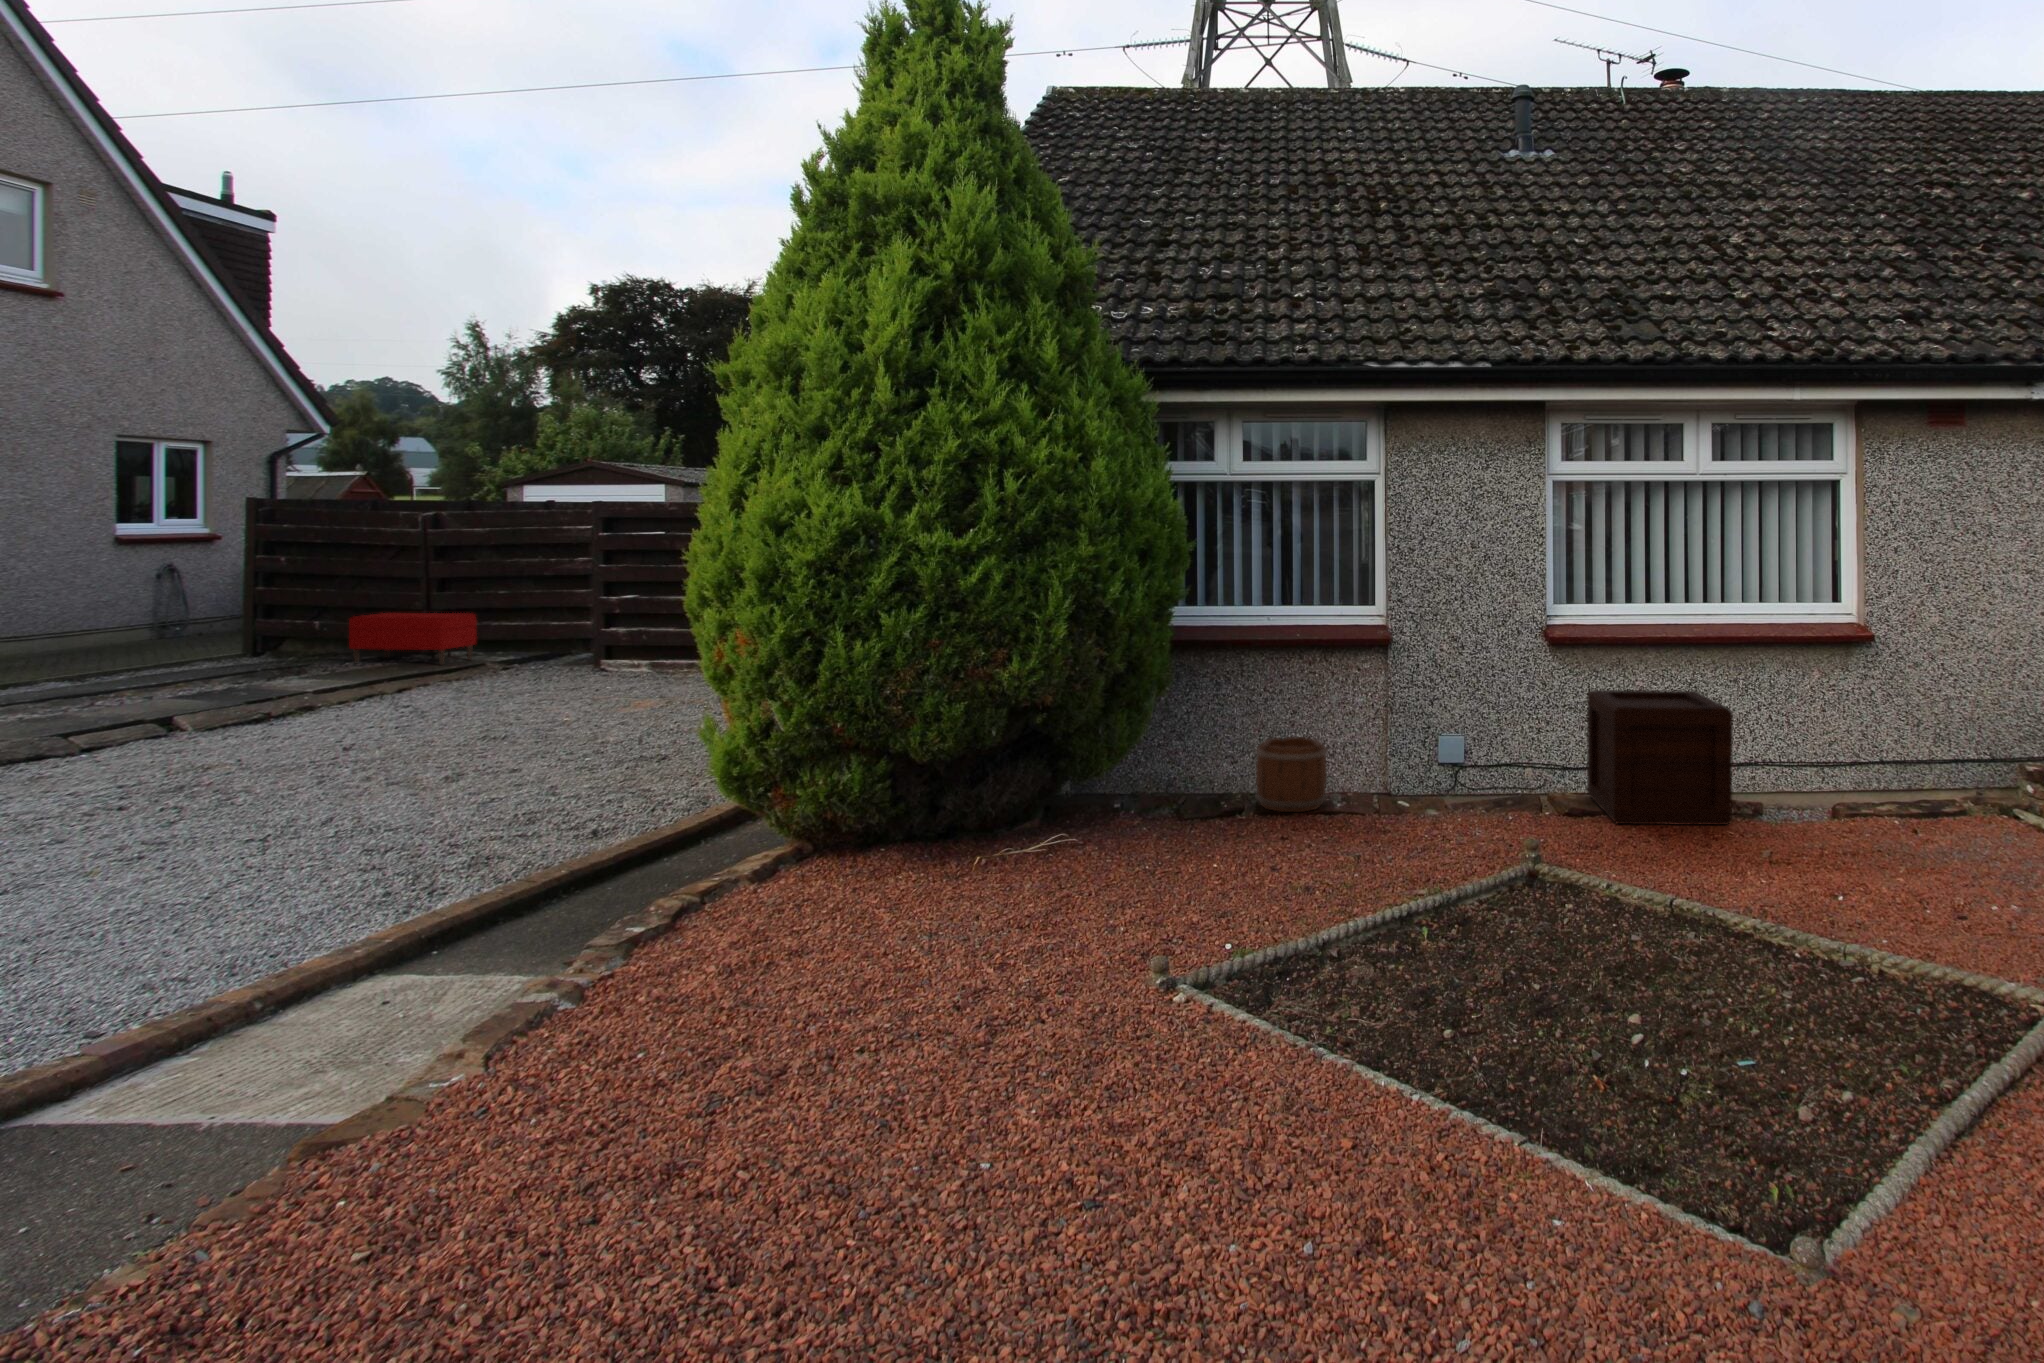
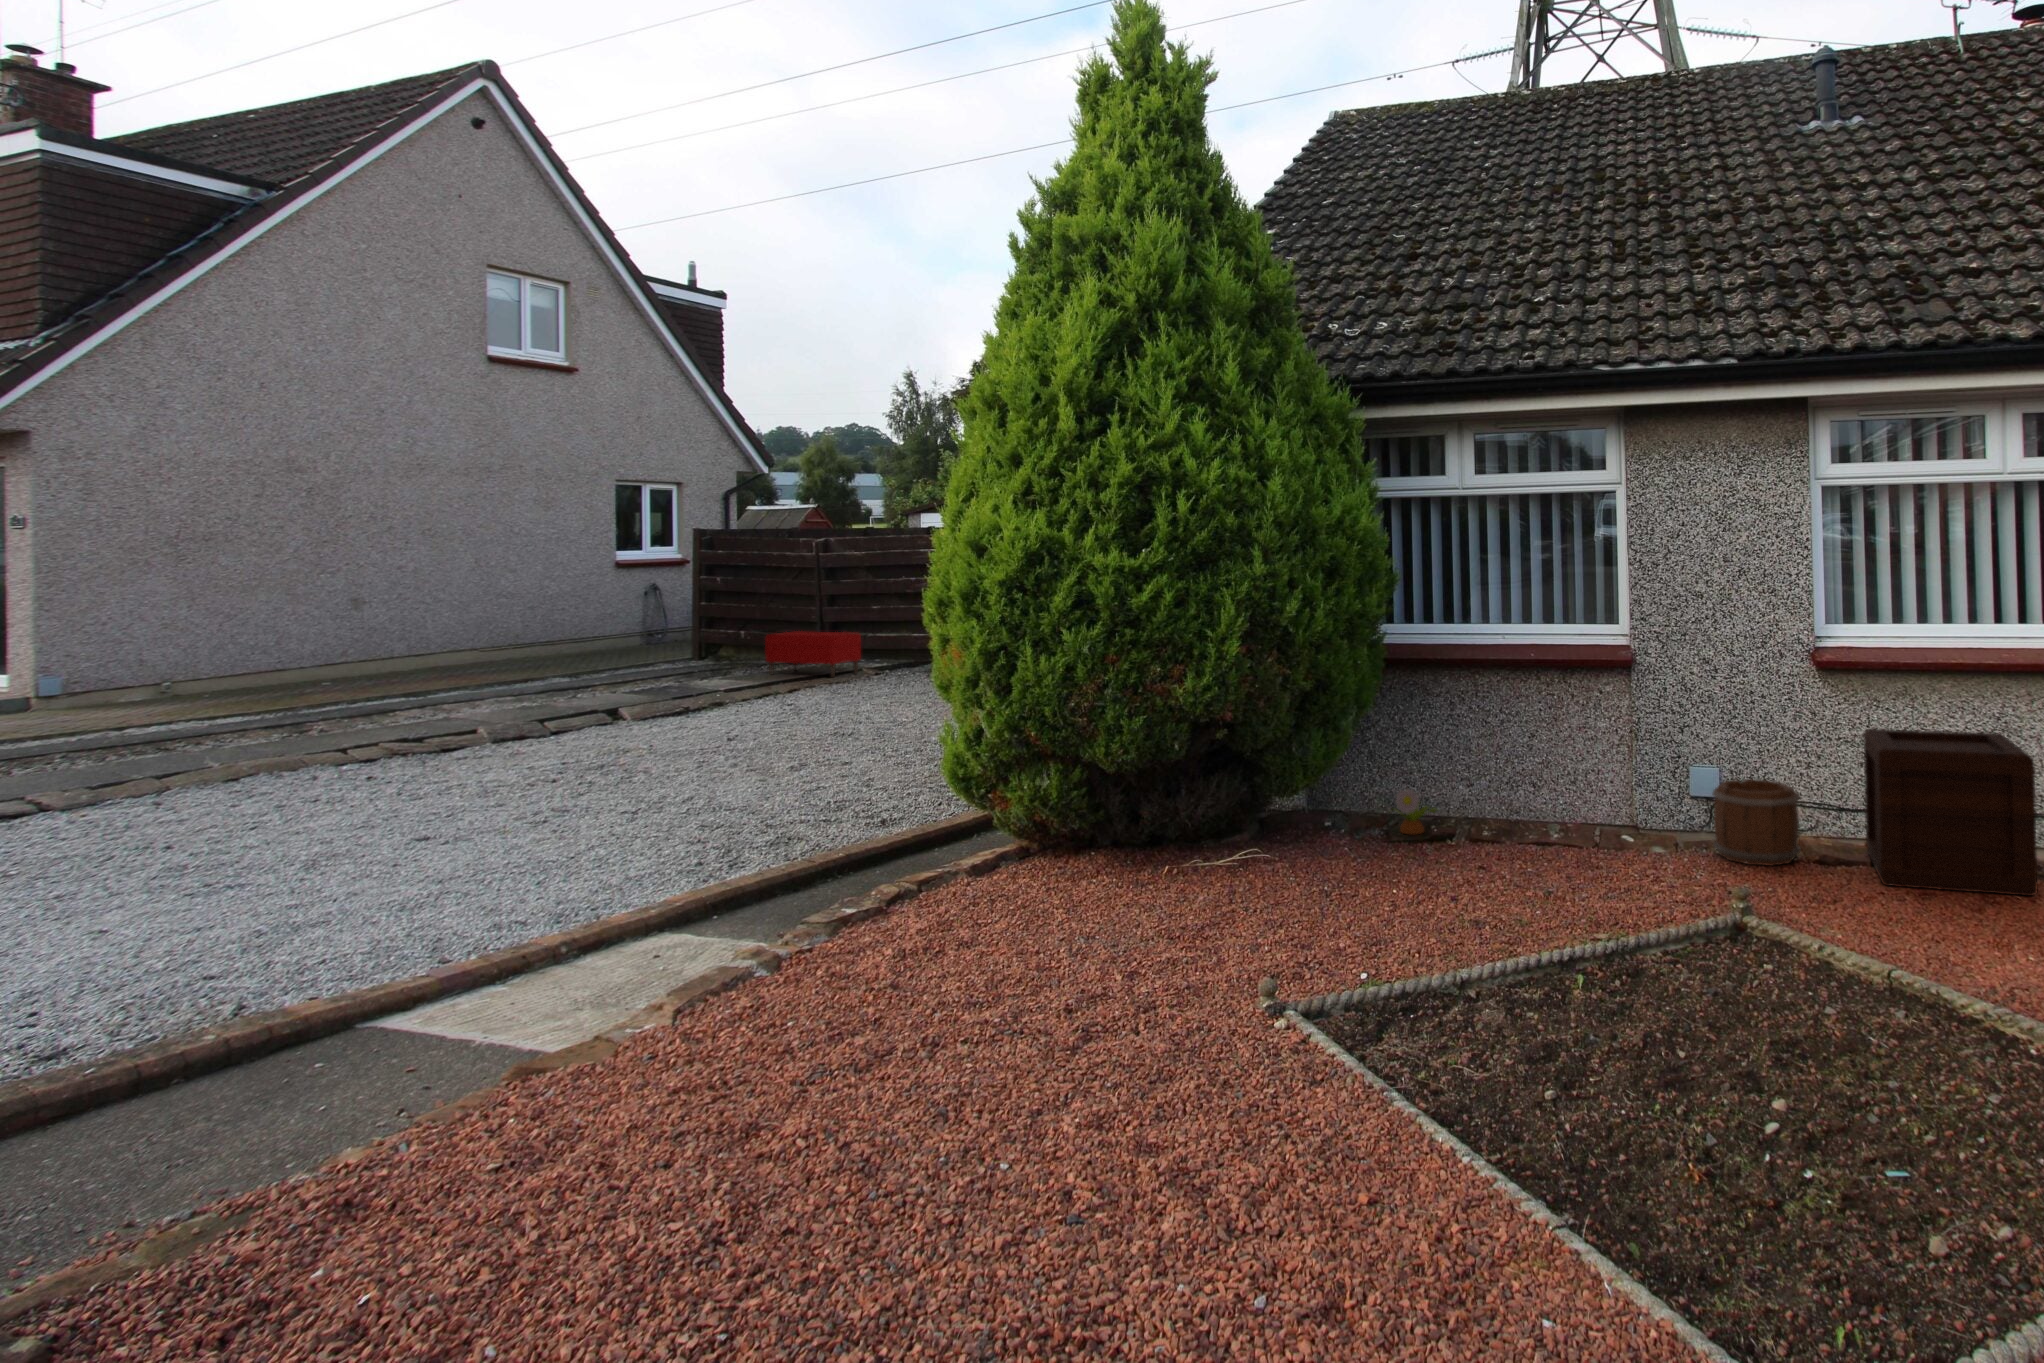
bucket: present [1255,737,1328,812] -> present [1713,779,1801,866]
decorative plant: none [1169,759,1219,804] -> present [1389,788,1437,835]

